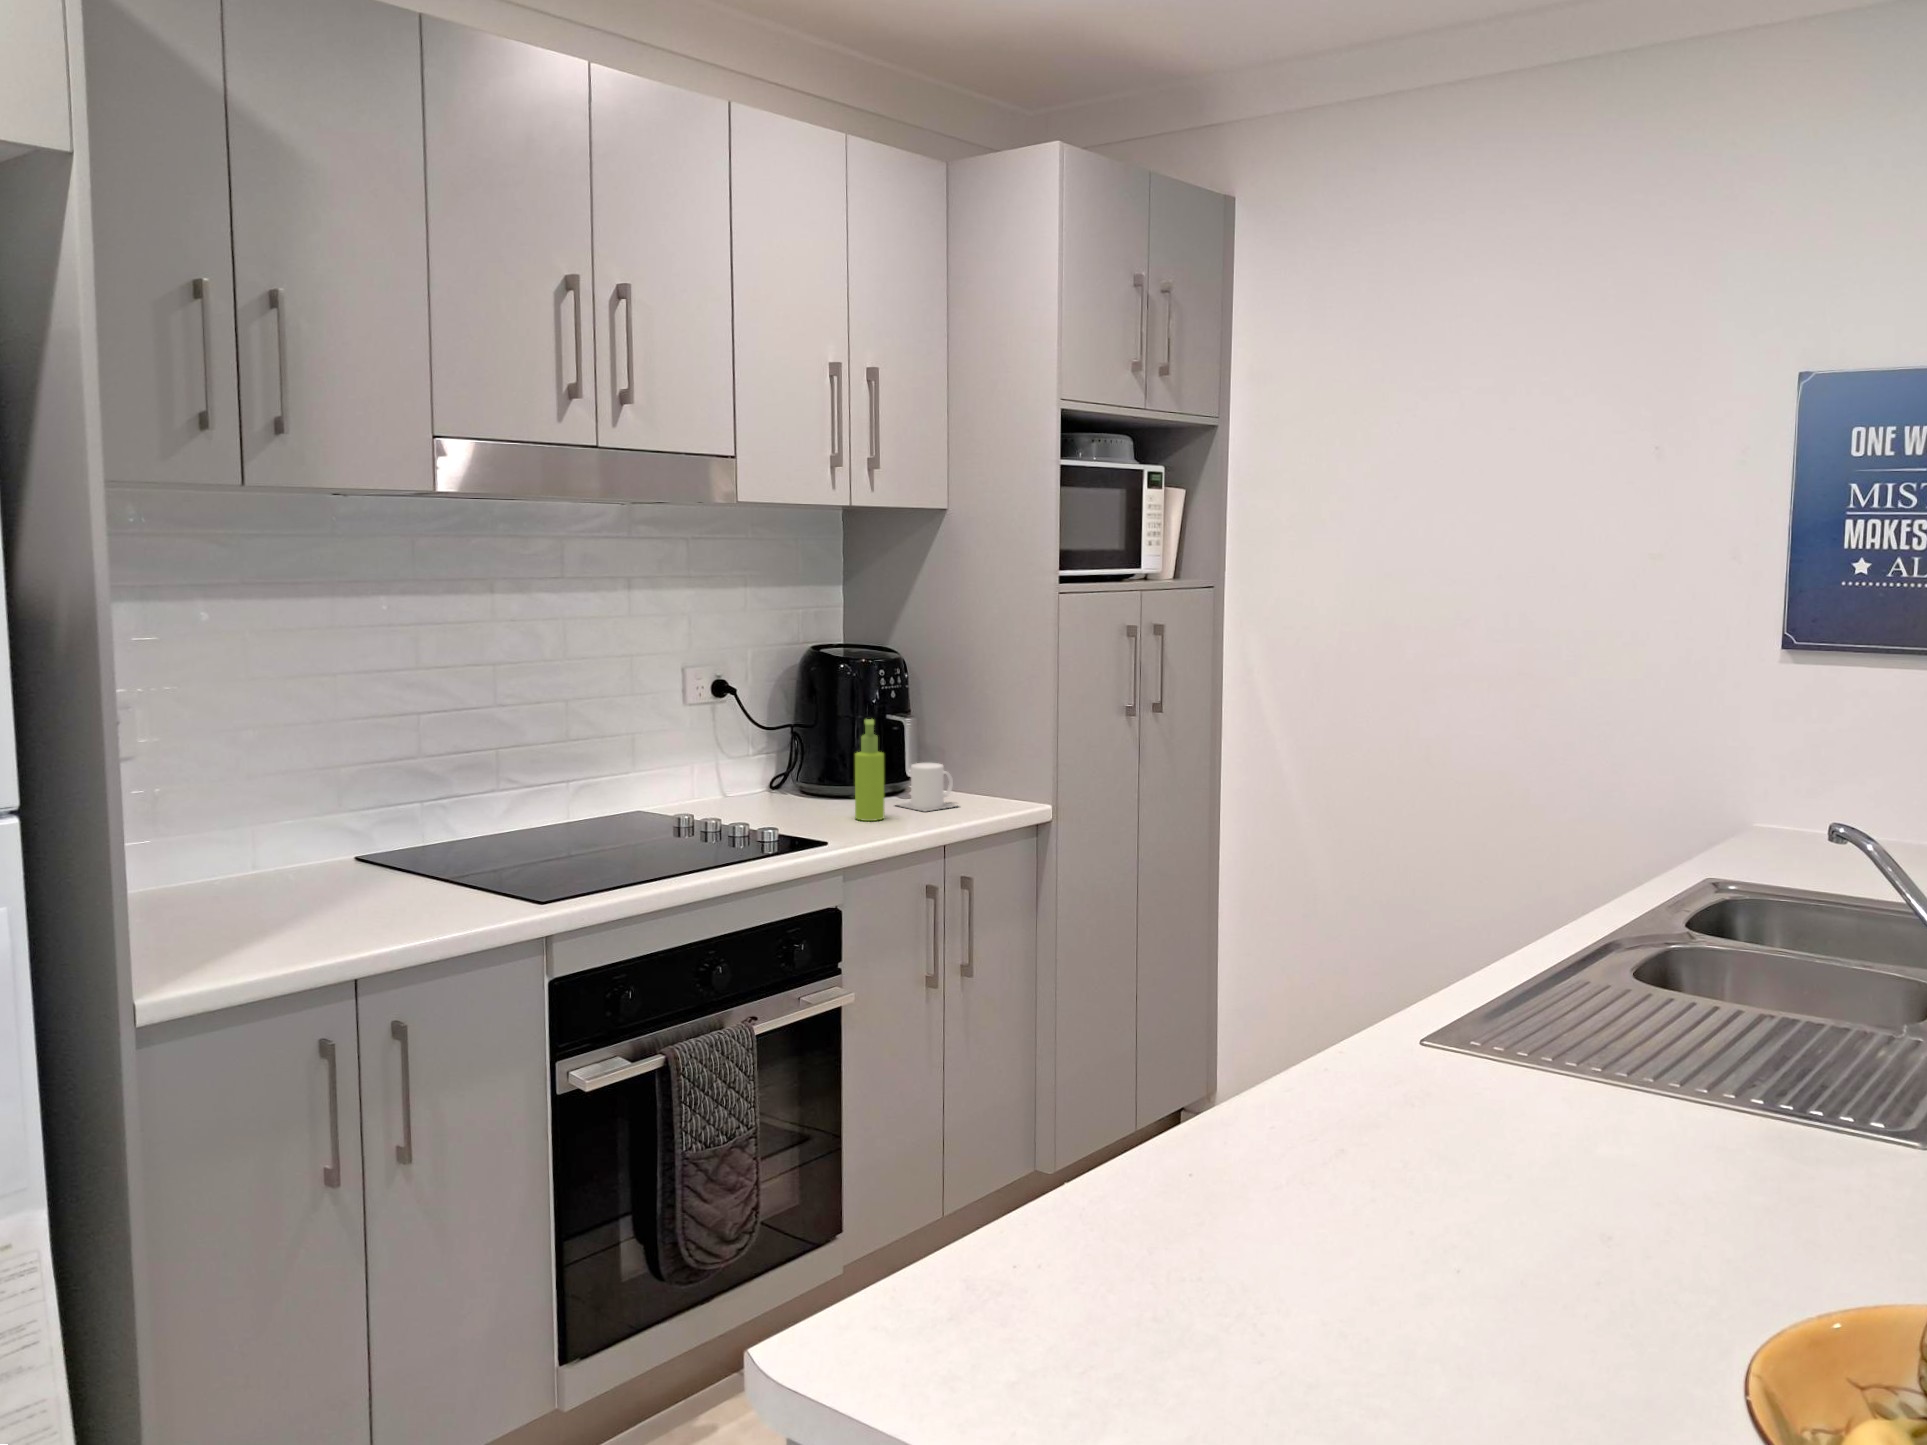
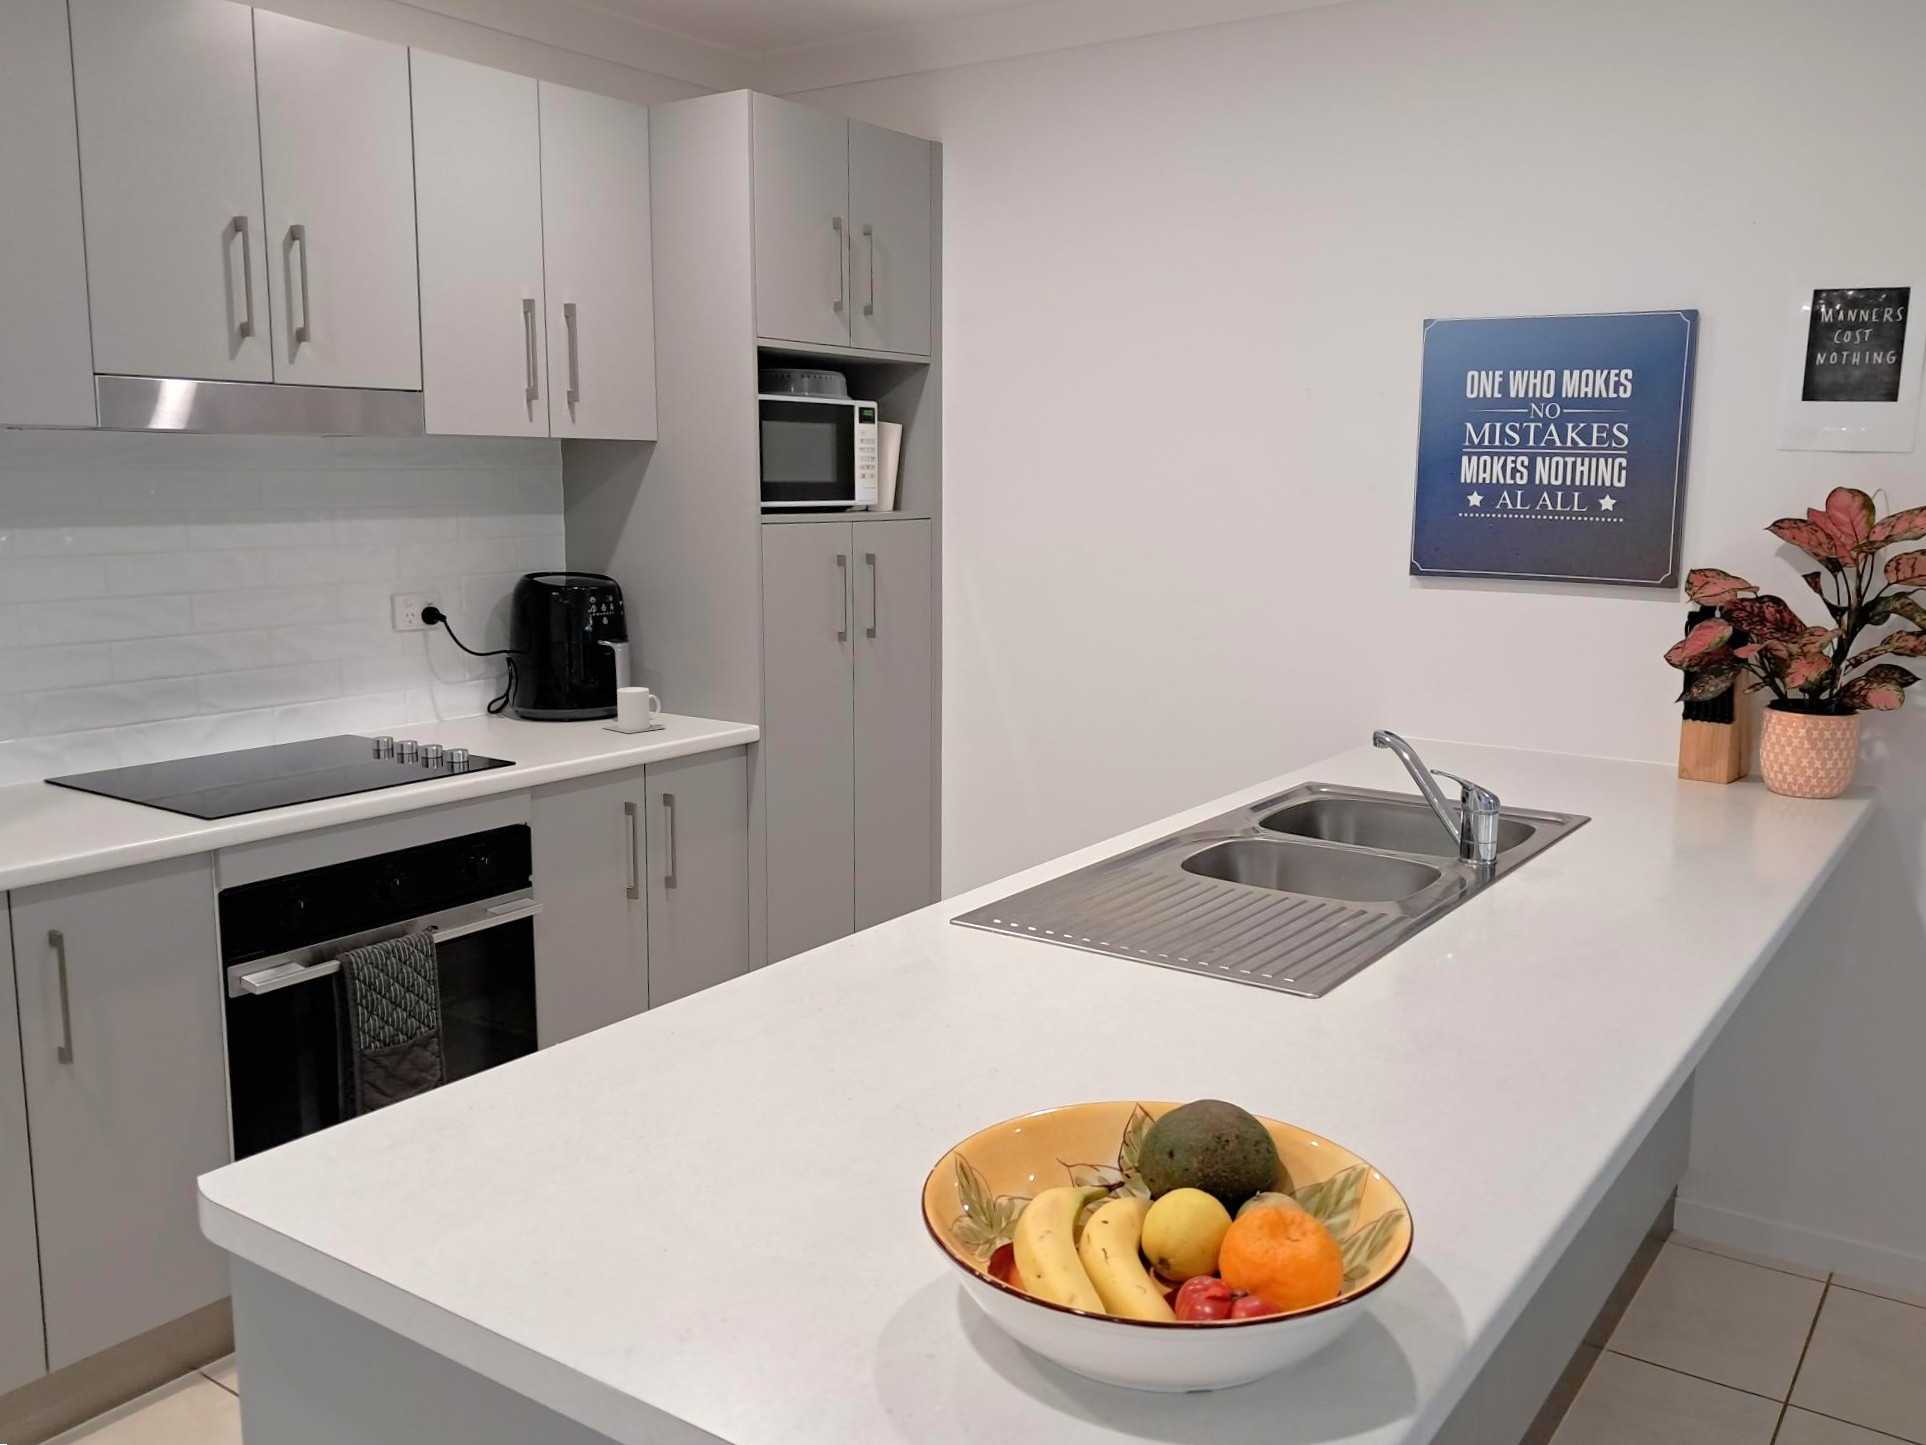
soap dispenser: present [855,719,884,821] -> none [554,645,585,742]

